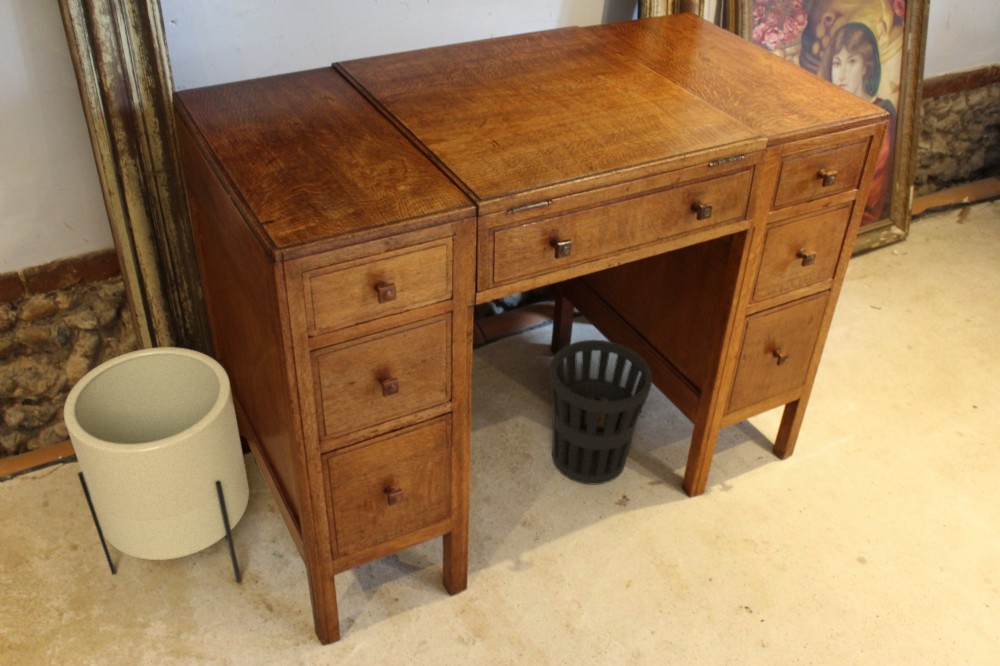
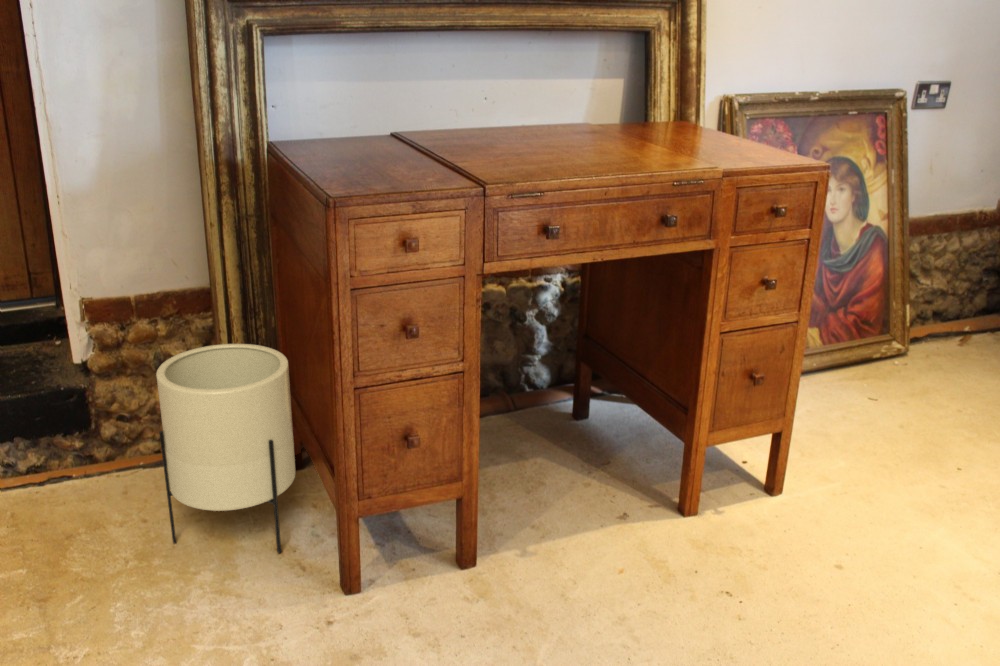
wastebasket: present [549,340,652,485] -> none [559,377,648,505]

